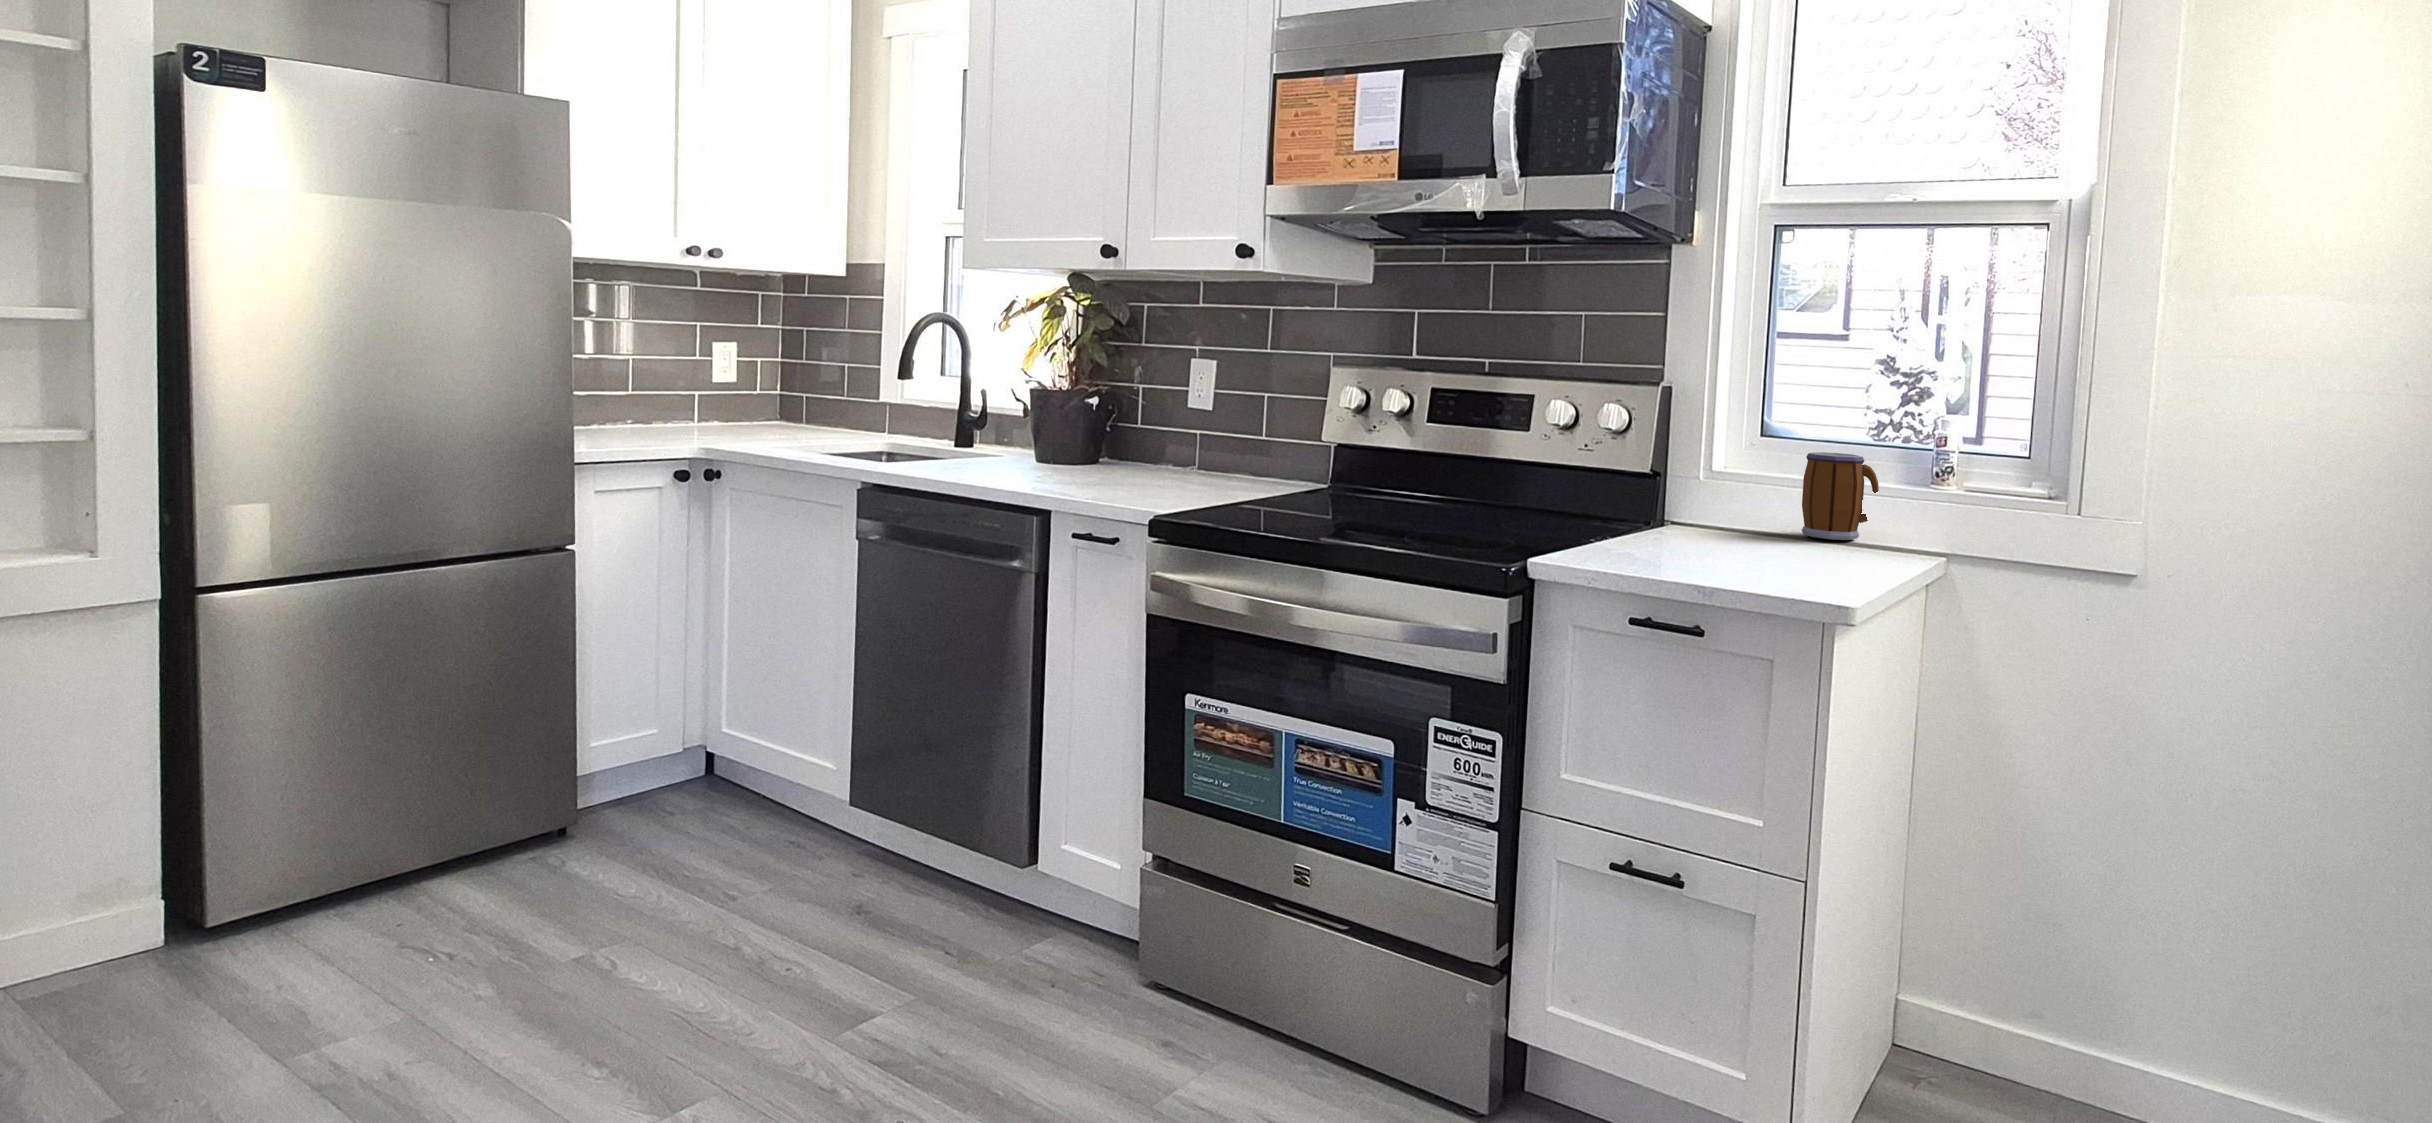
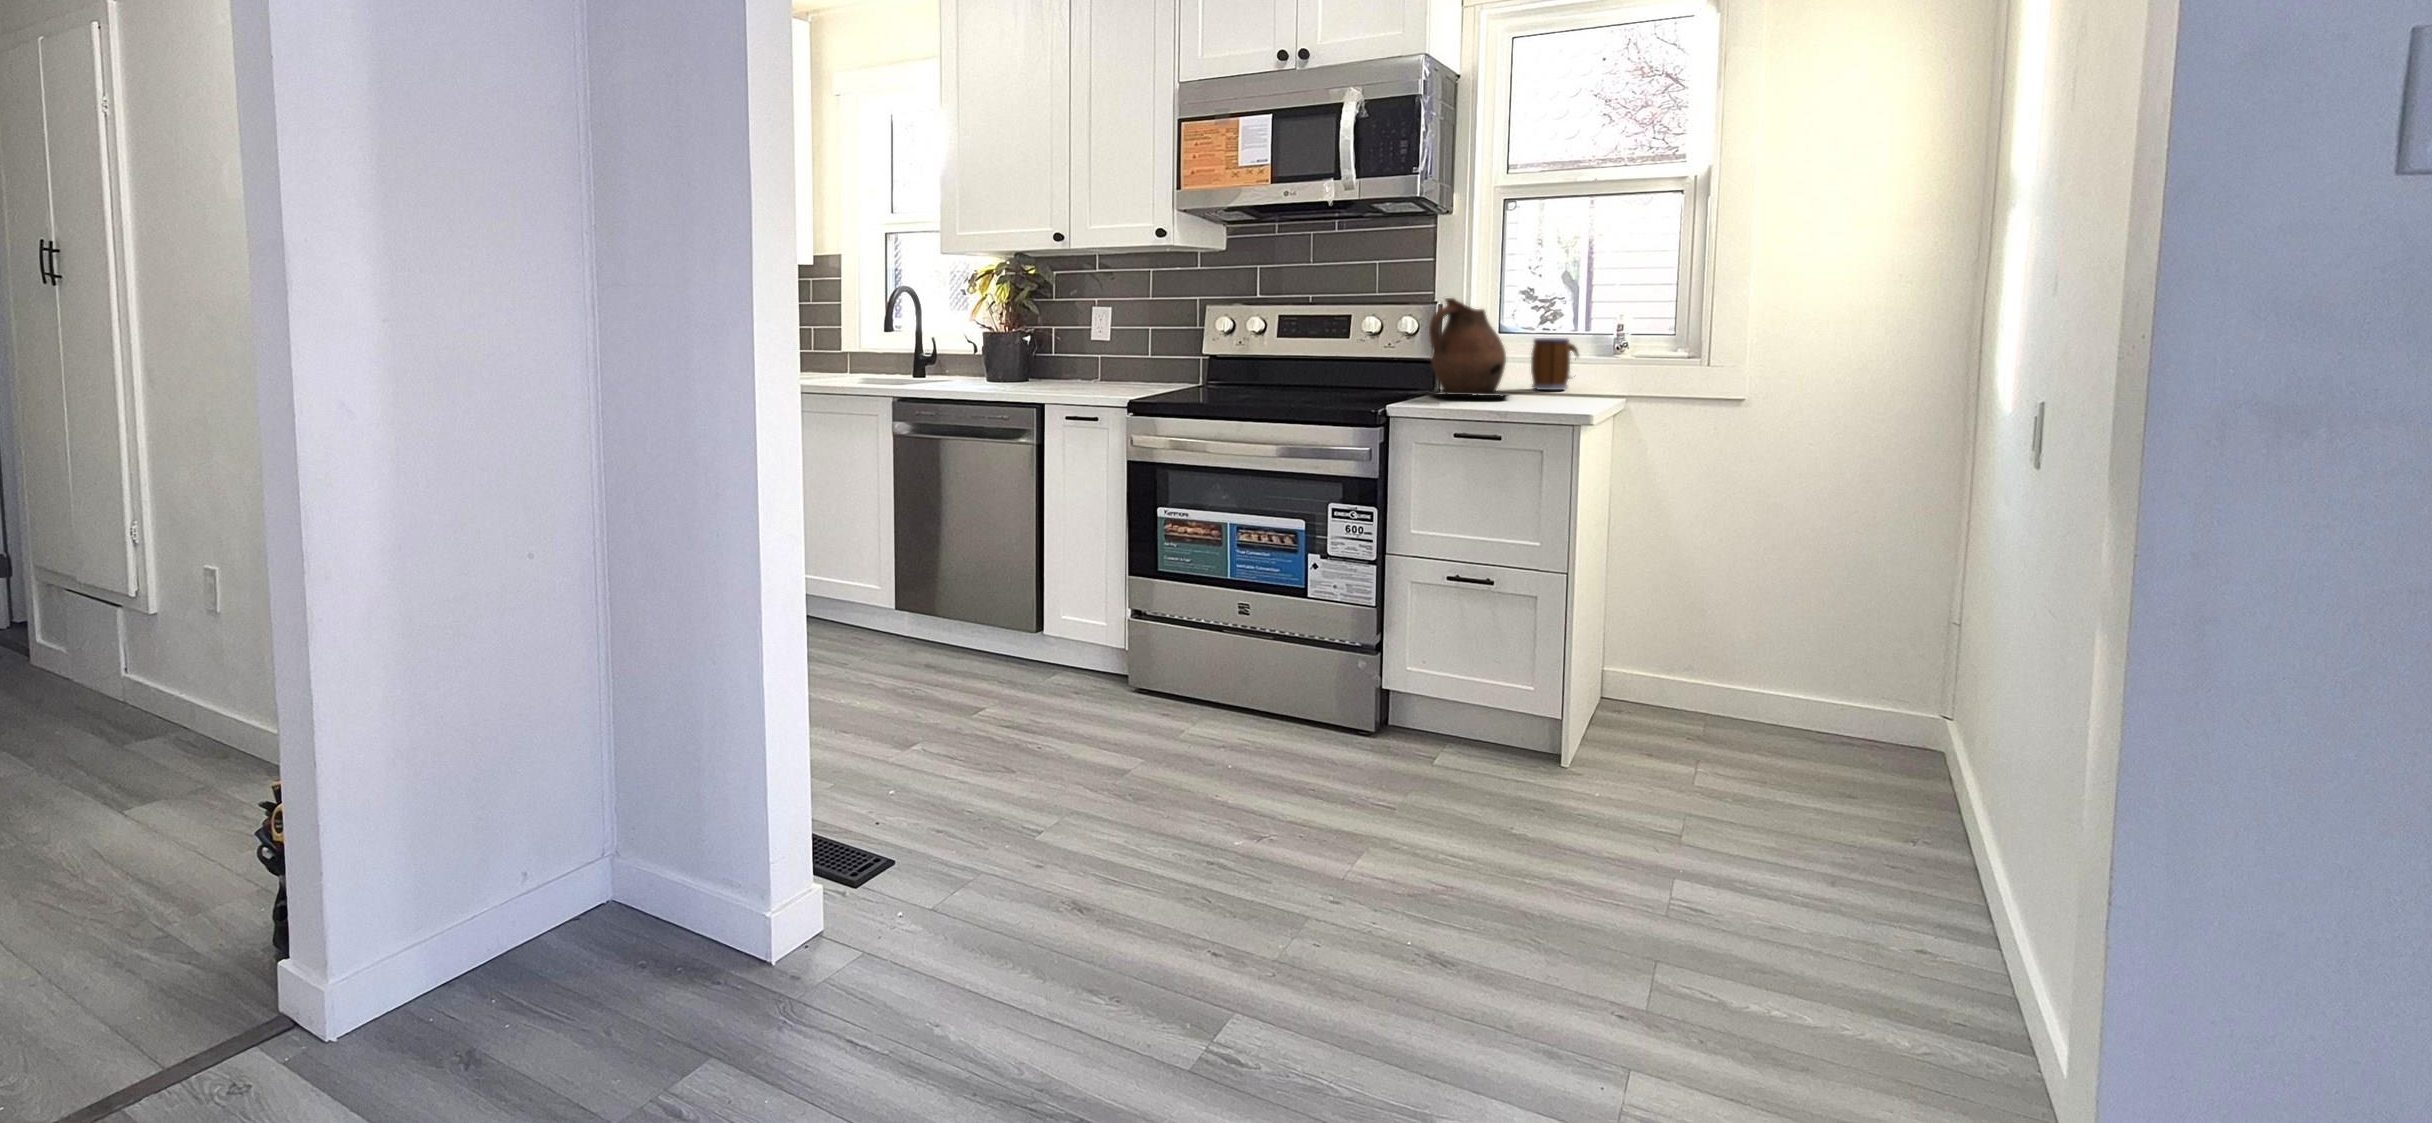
ceramic pitcher: none [1627,380,1759,553] -> present [1429,298,1510,396]

